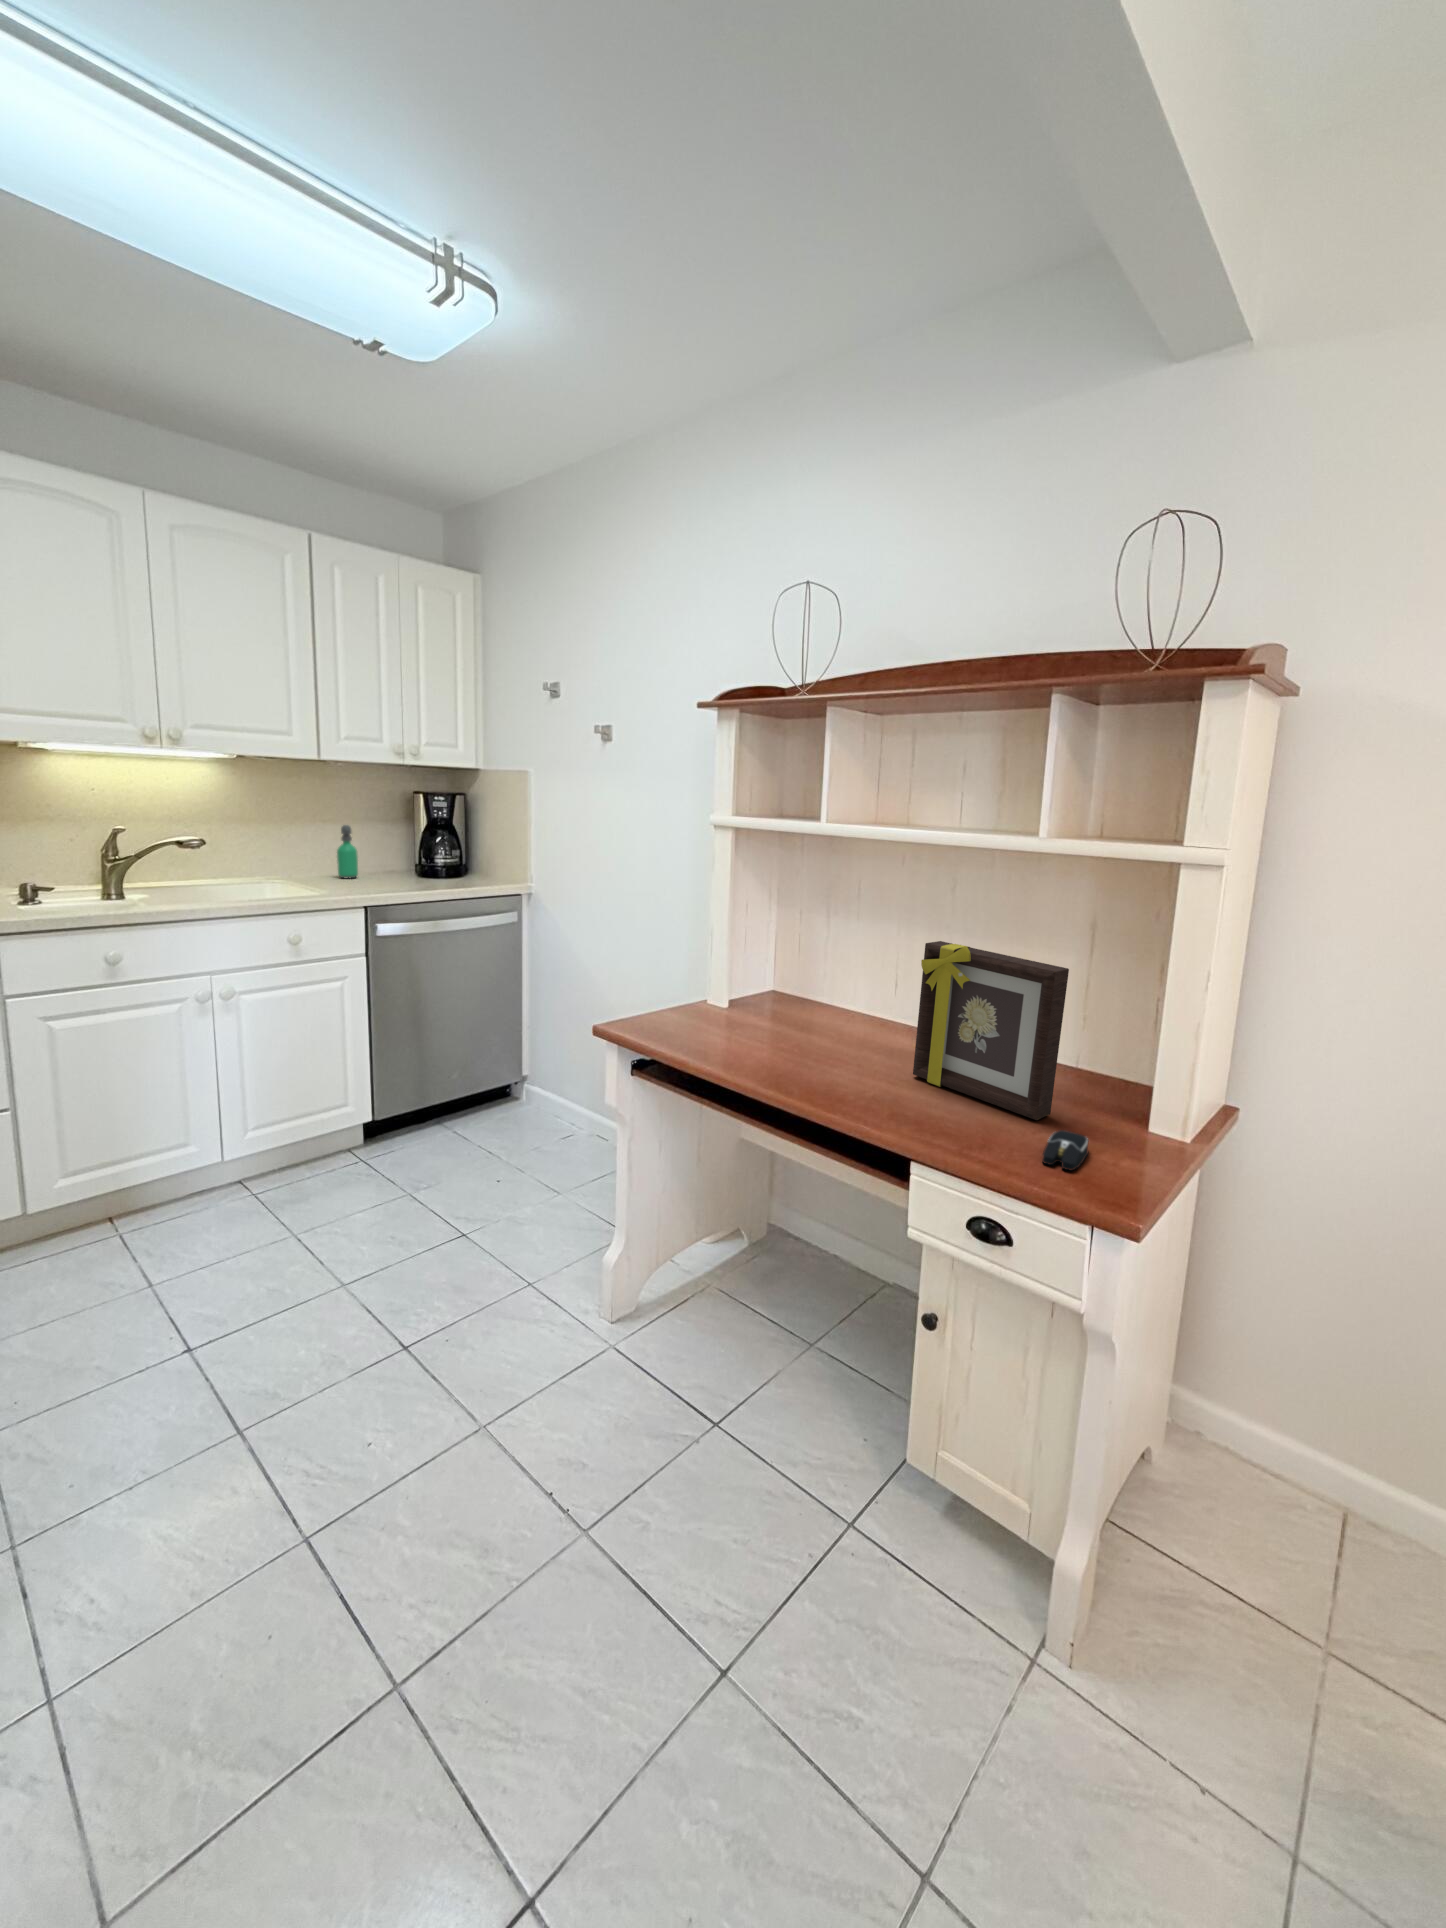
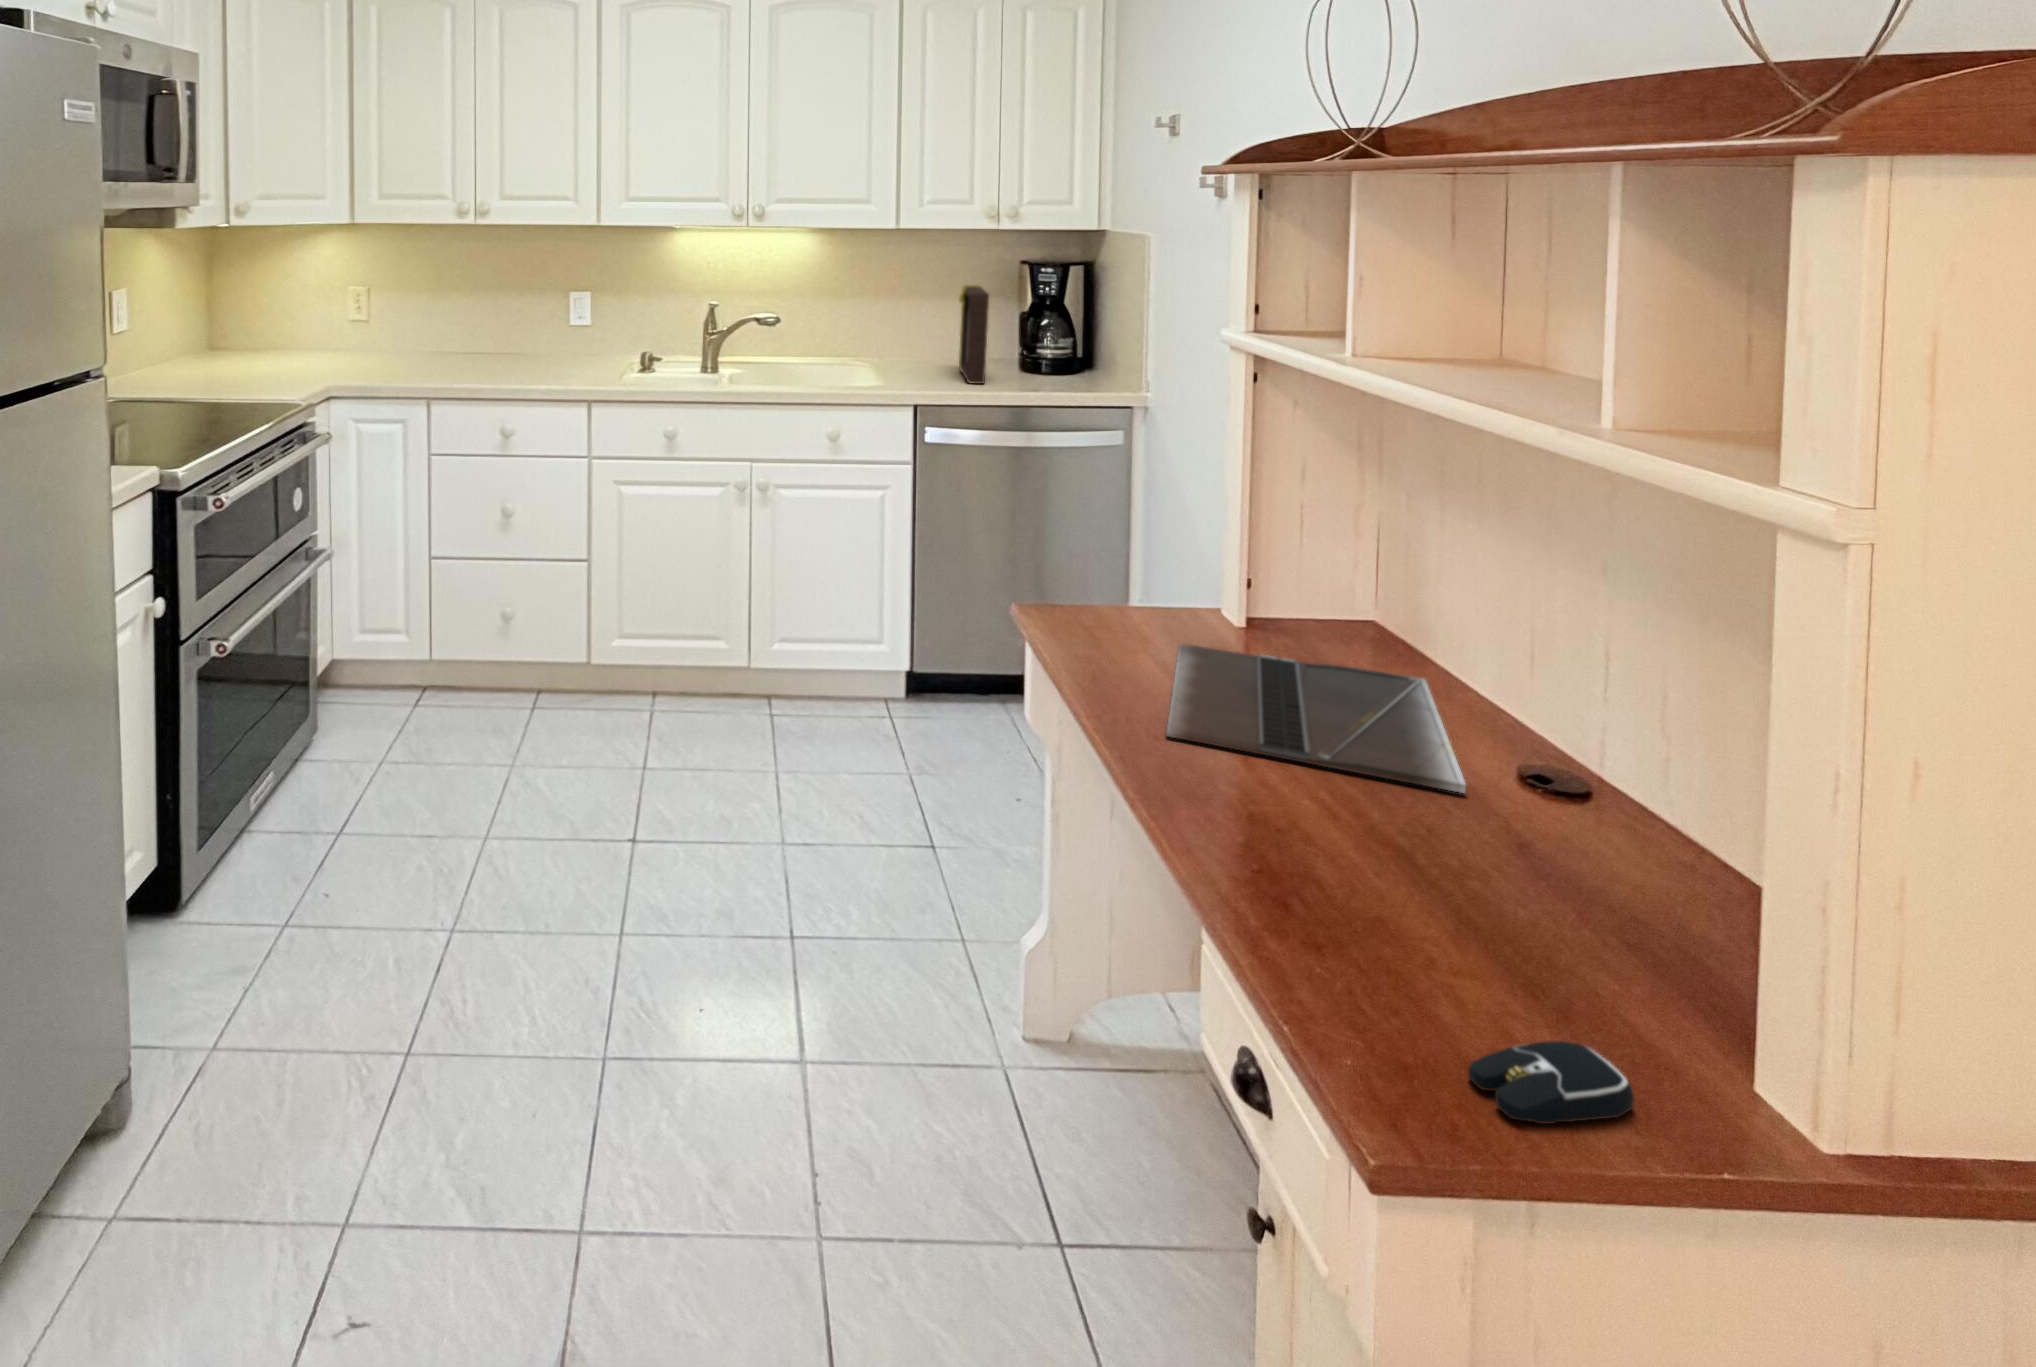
soap dispenser: present [337,825,358,878] -> none [931,302,954,367]
picture frame: present [913,941,1069,1120] -> present [959,285,989,384]
laptop: none [701,1009,897,1069] -> present [1166,644,1467,793]

